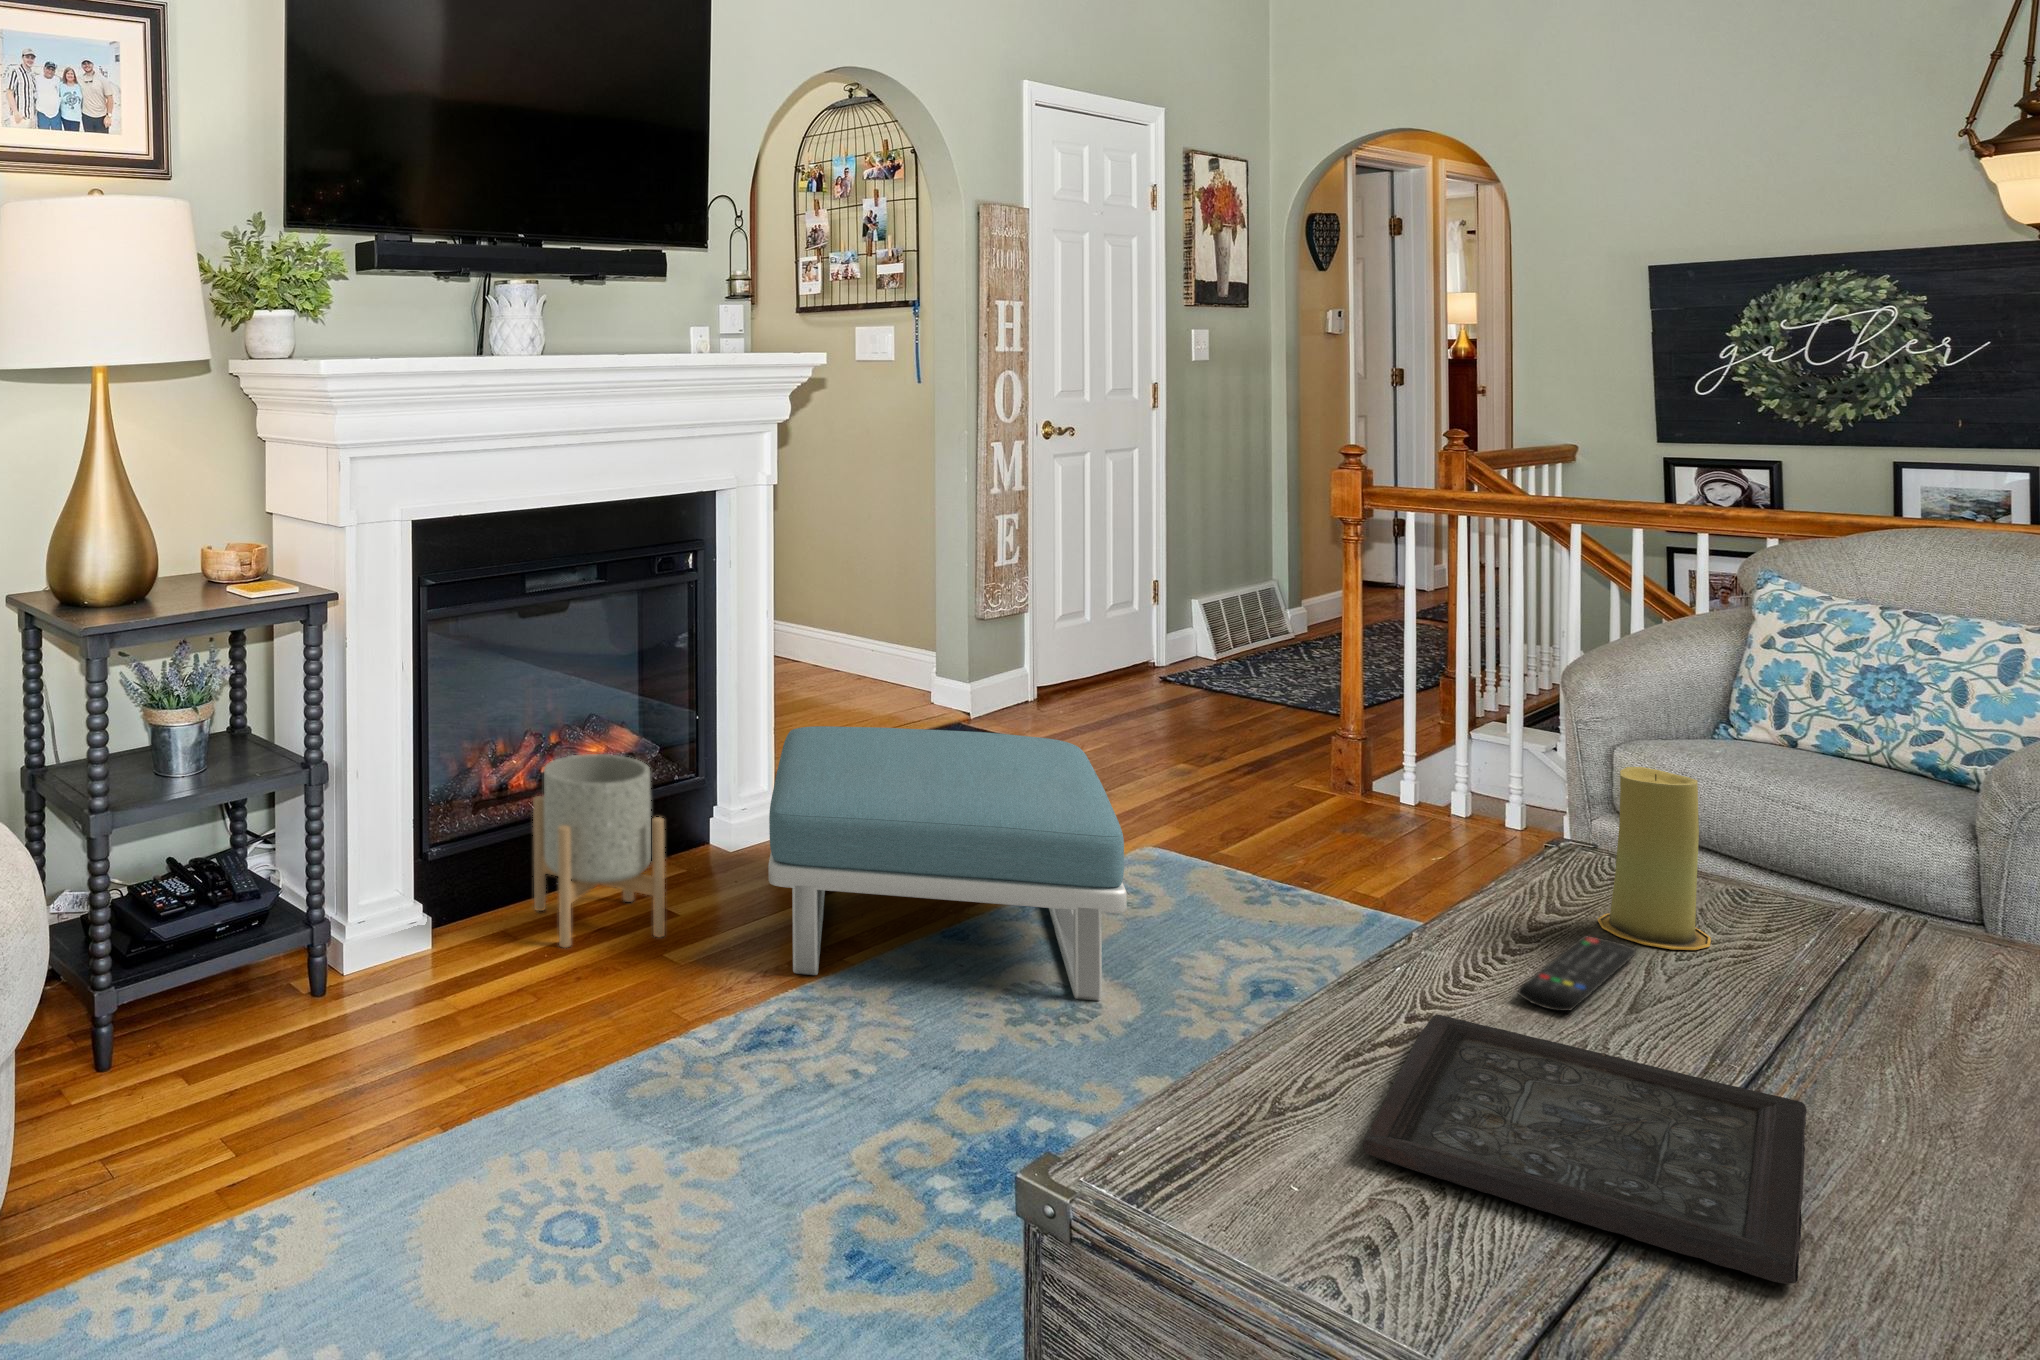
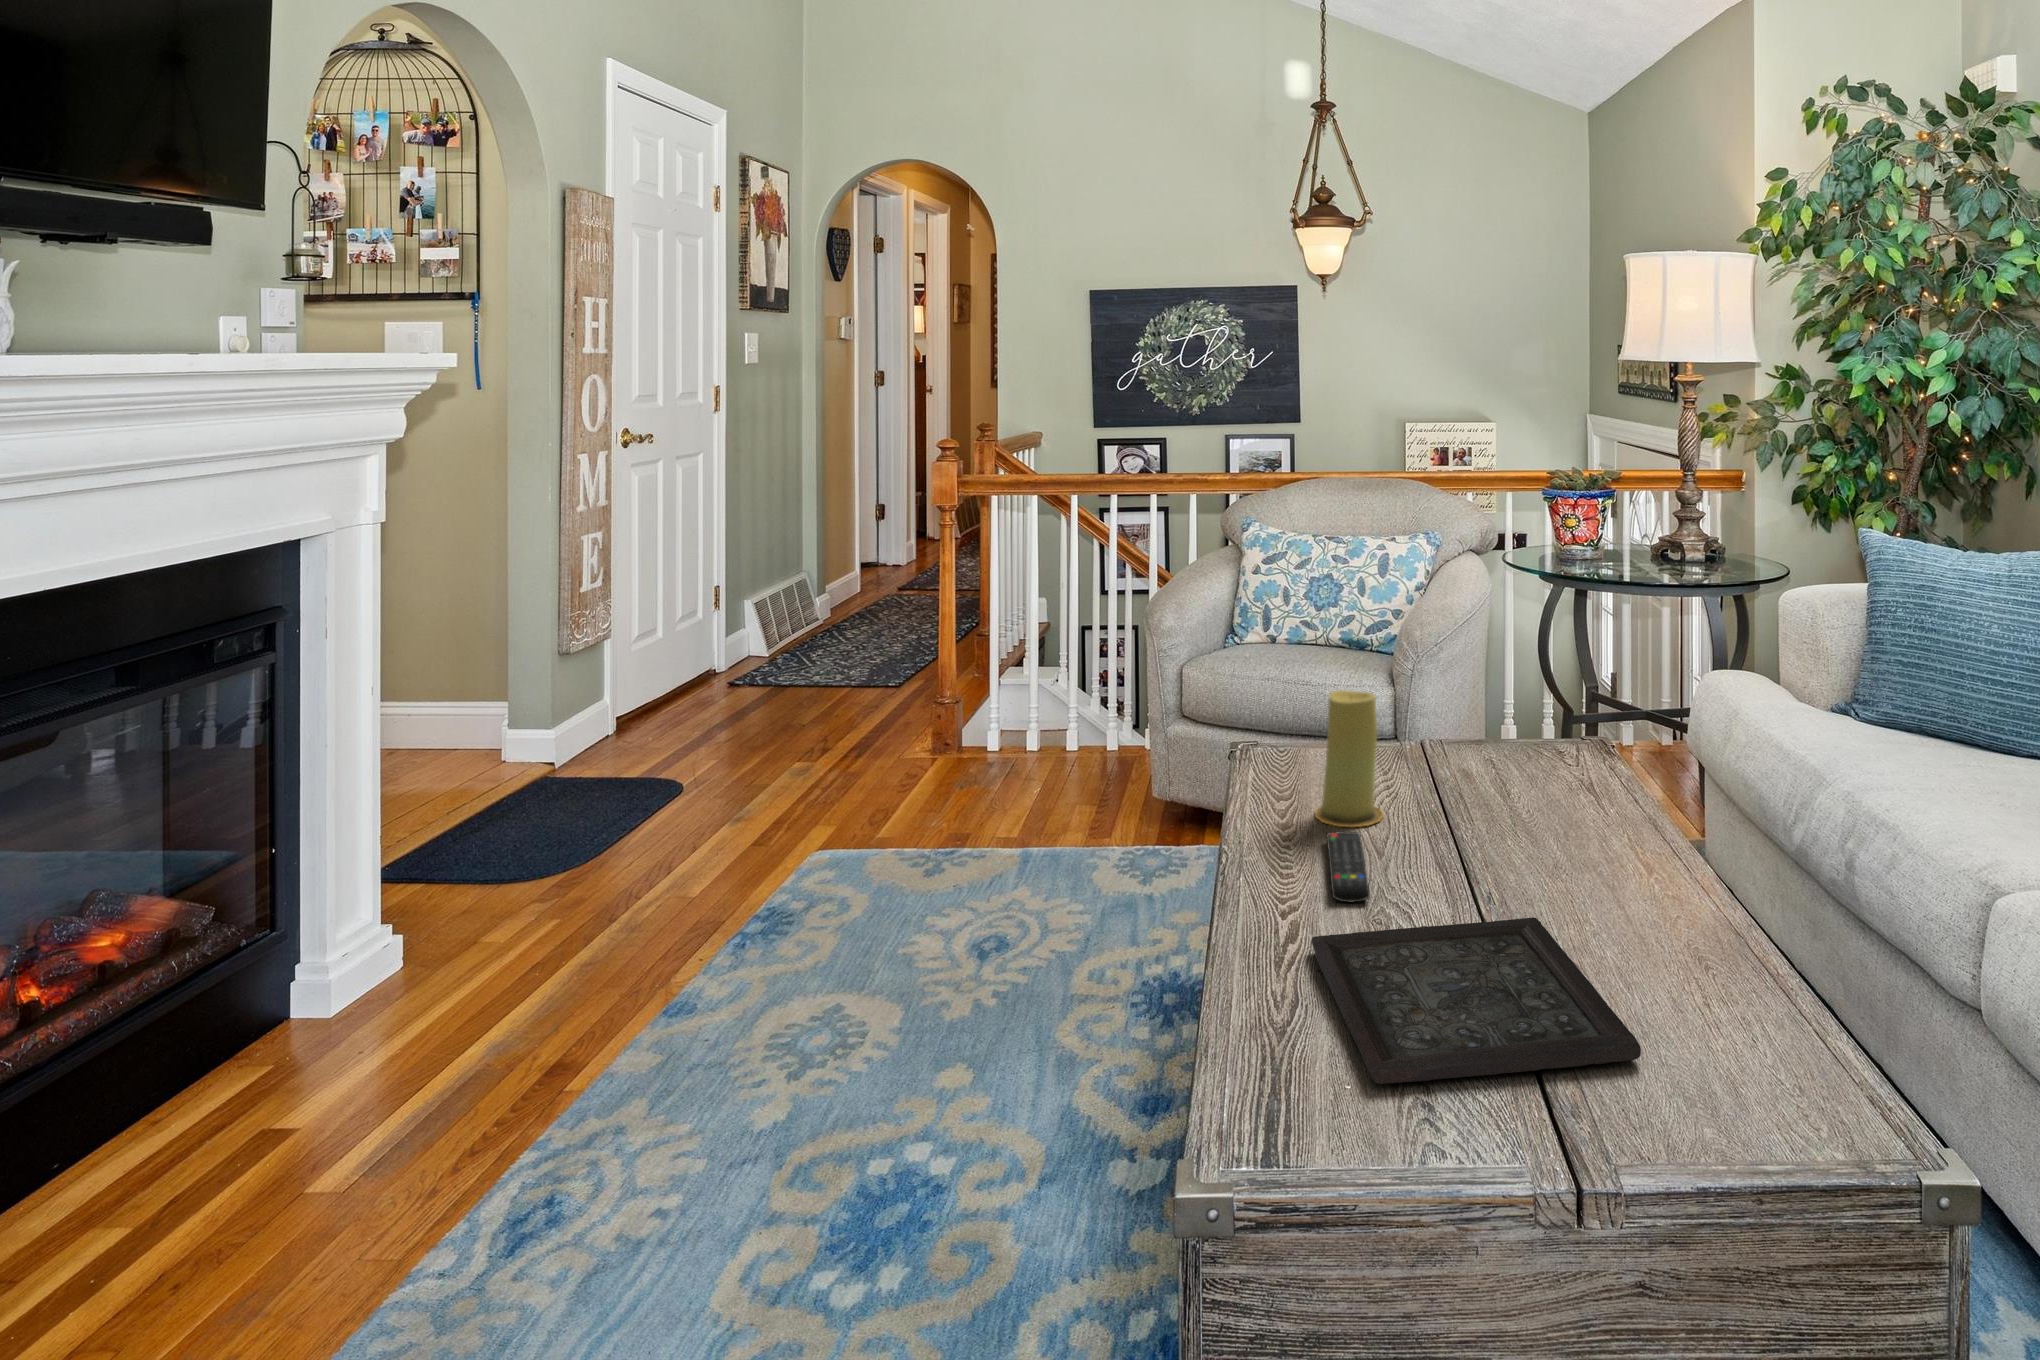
footstool: present [768,726,1127,1001] -> none [430,763,878,1121]
planter: present [533,754,665,948] -> none [60,923,306,1225]

